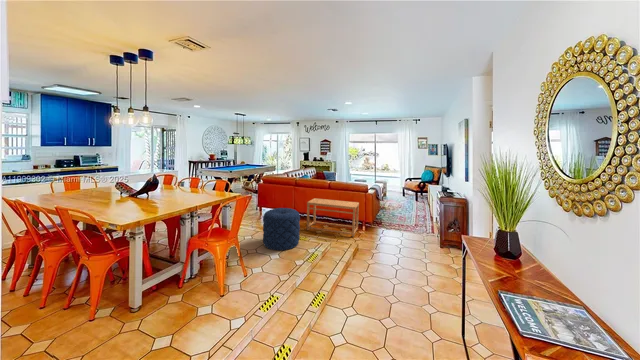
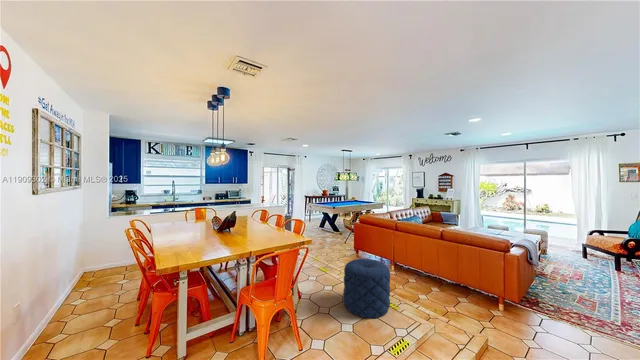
side table: present [307,198,359,237] -> none [406,249,489,319]

